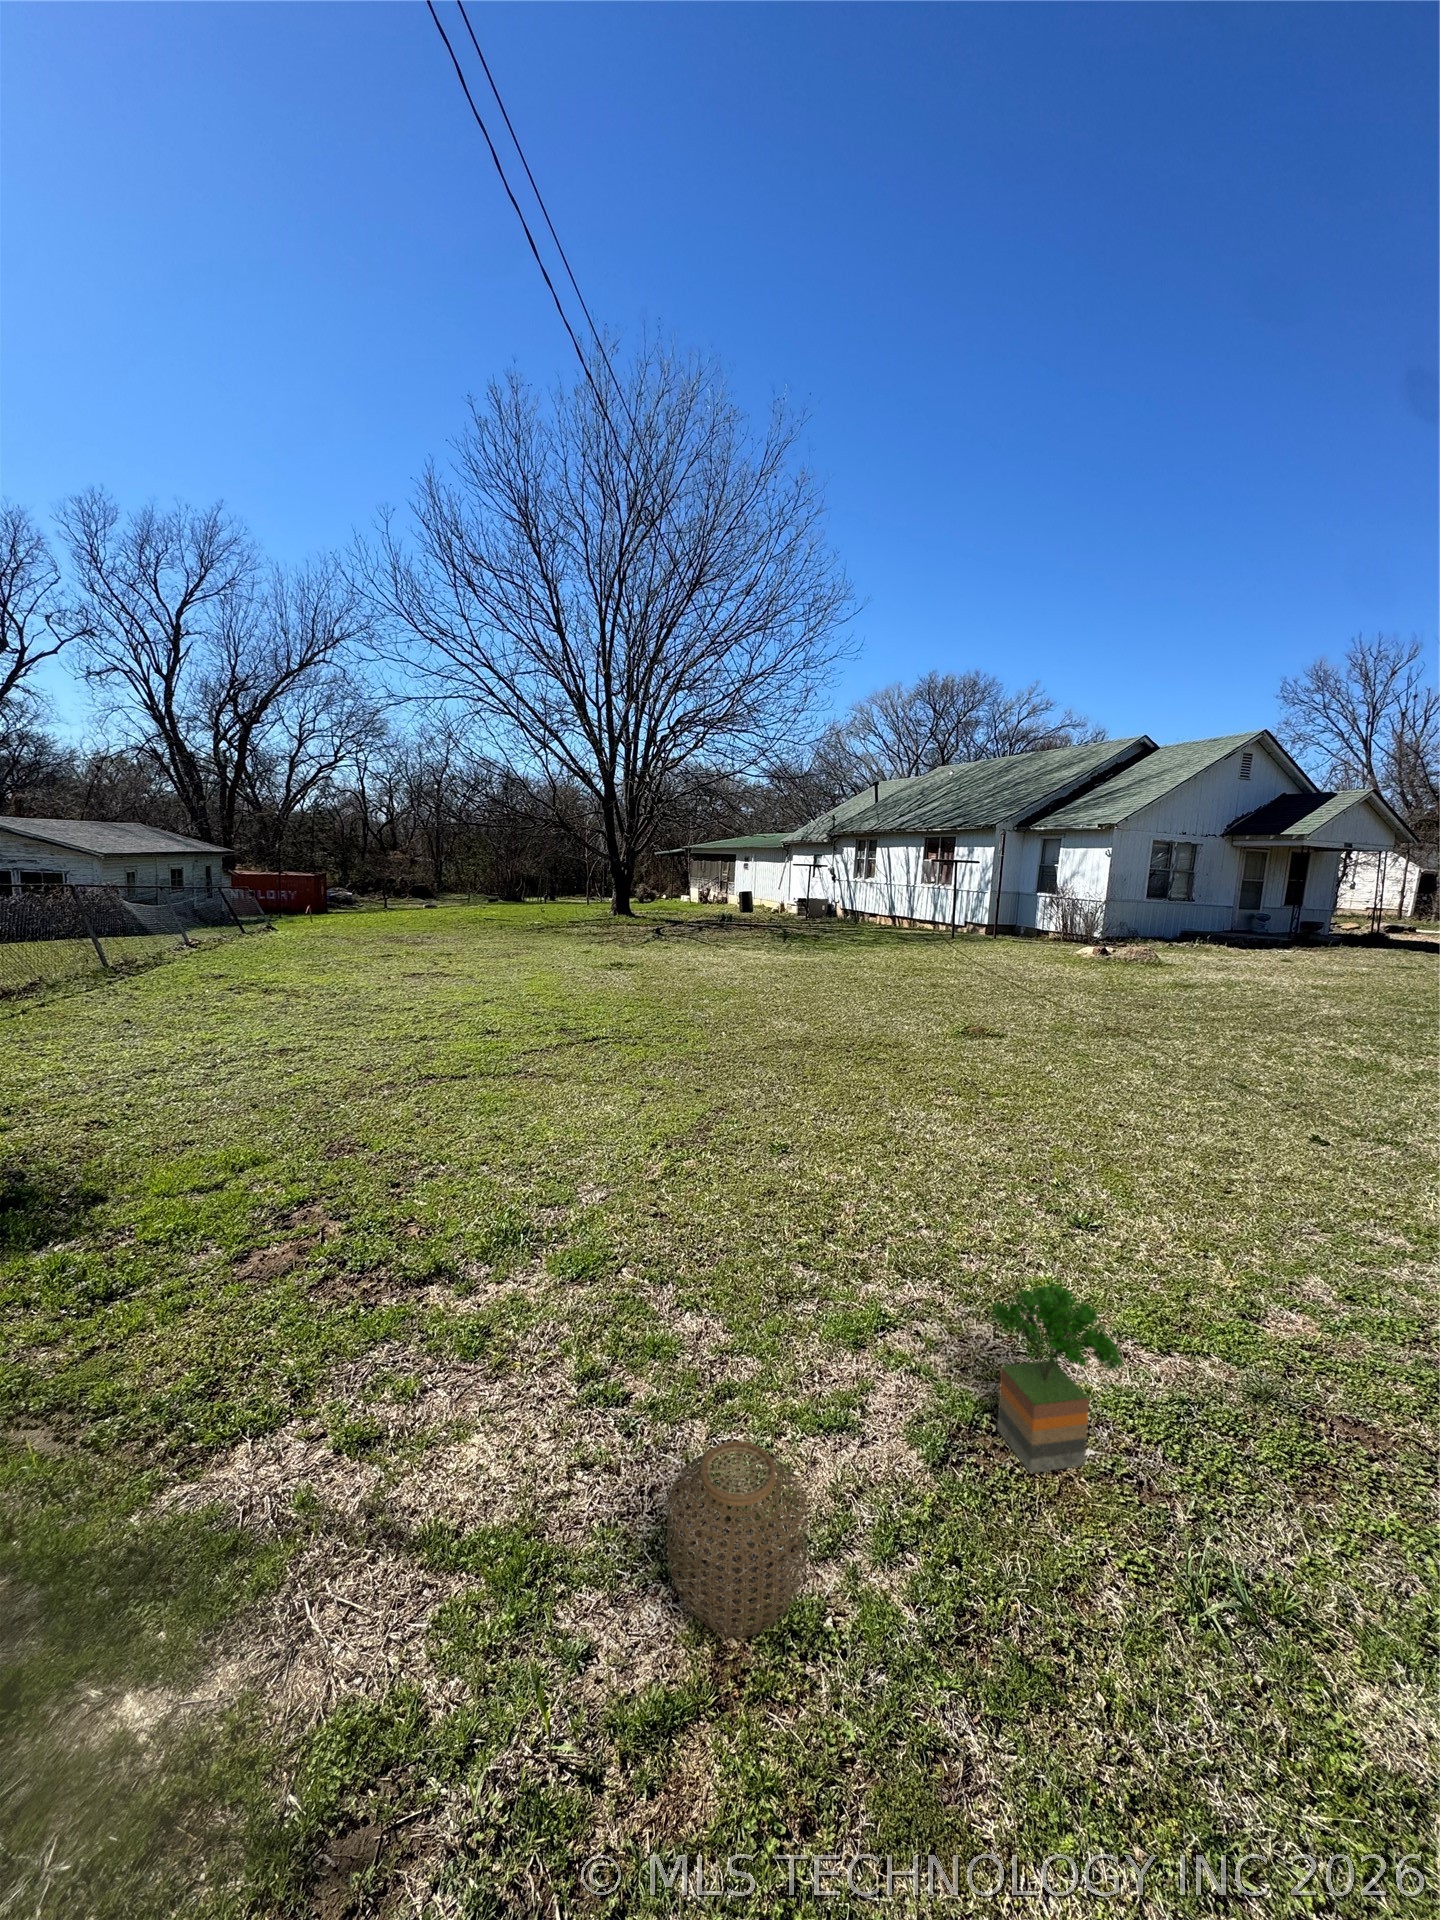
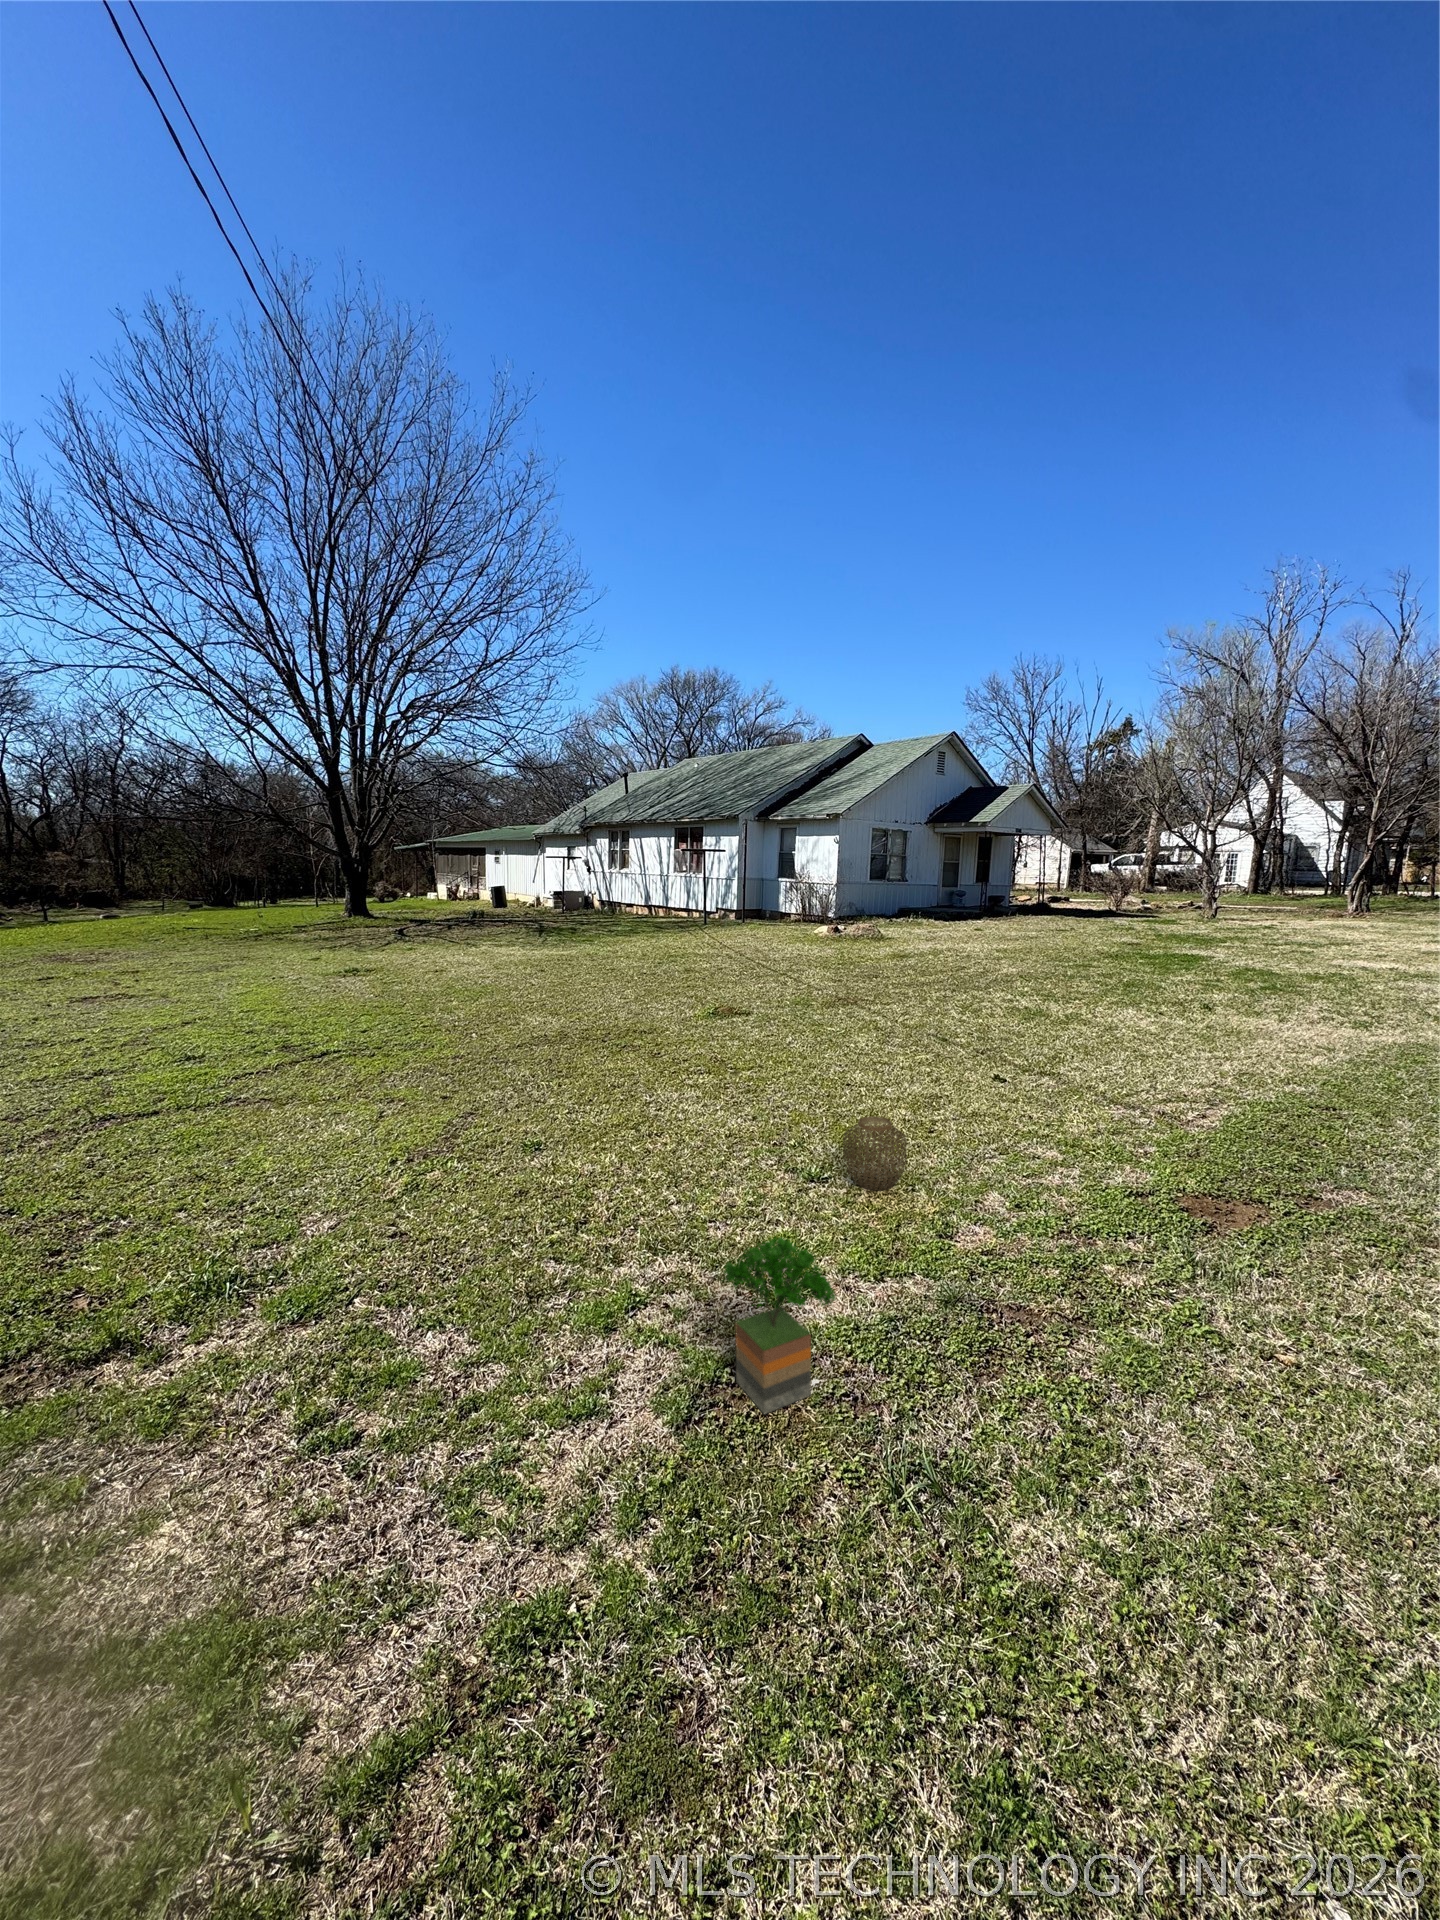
woven basket: present [667,1441,808,1637] -> present [843,1116,907,1190]

